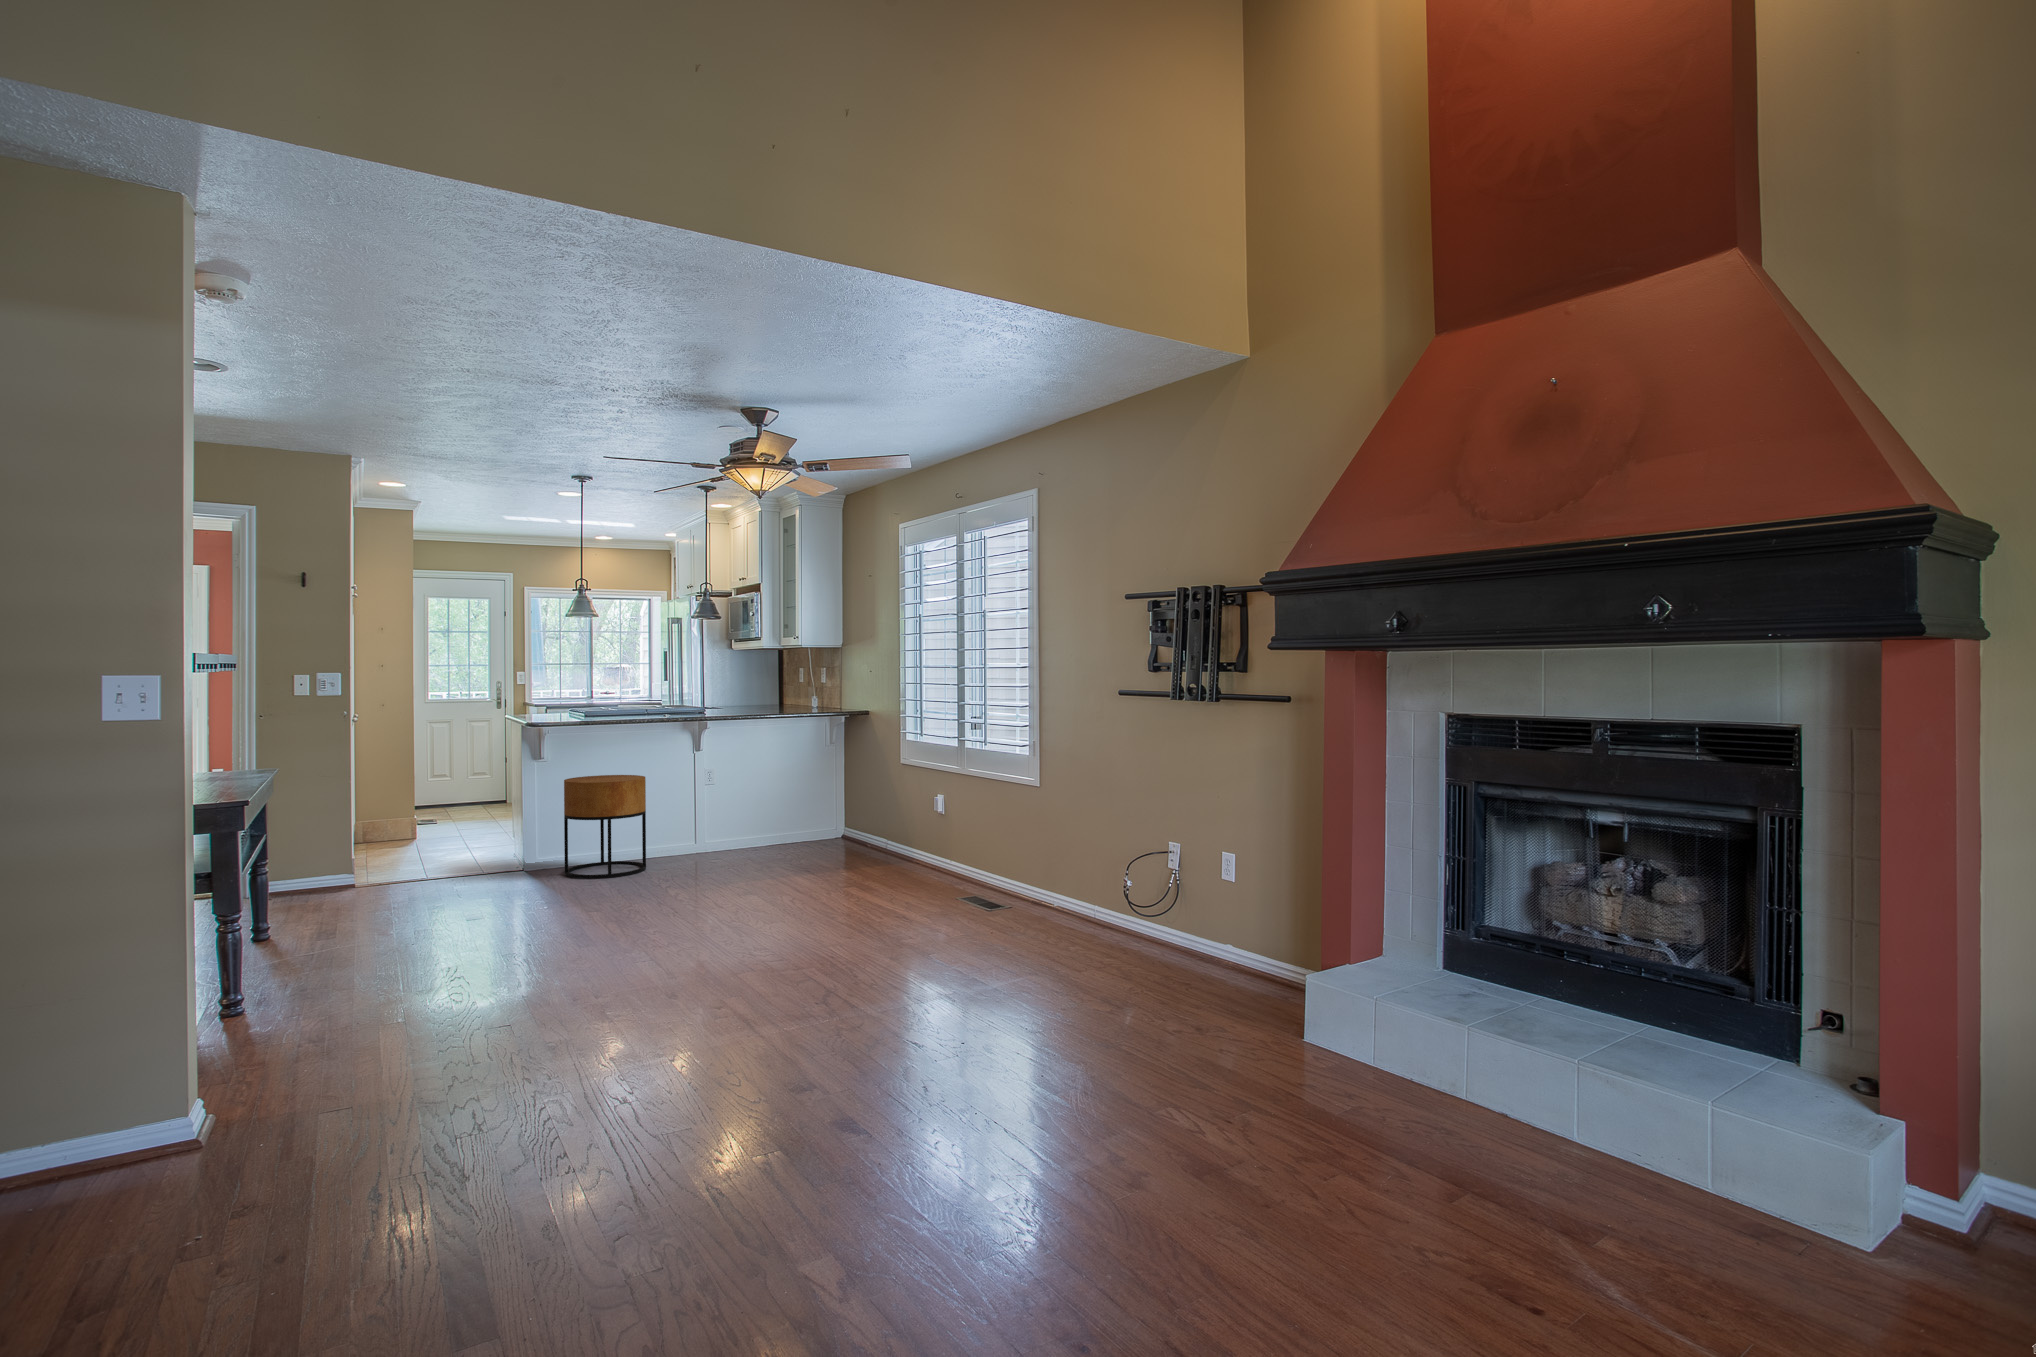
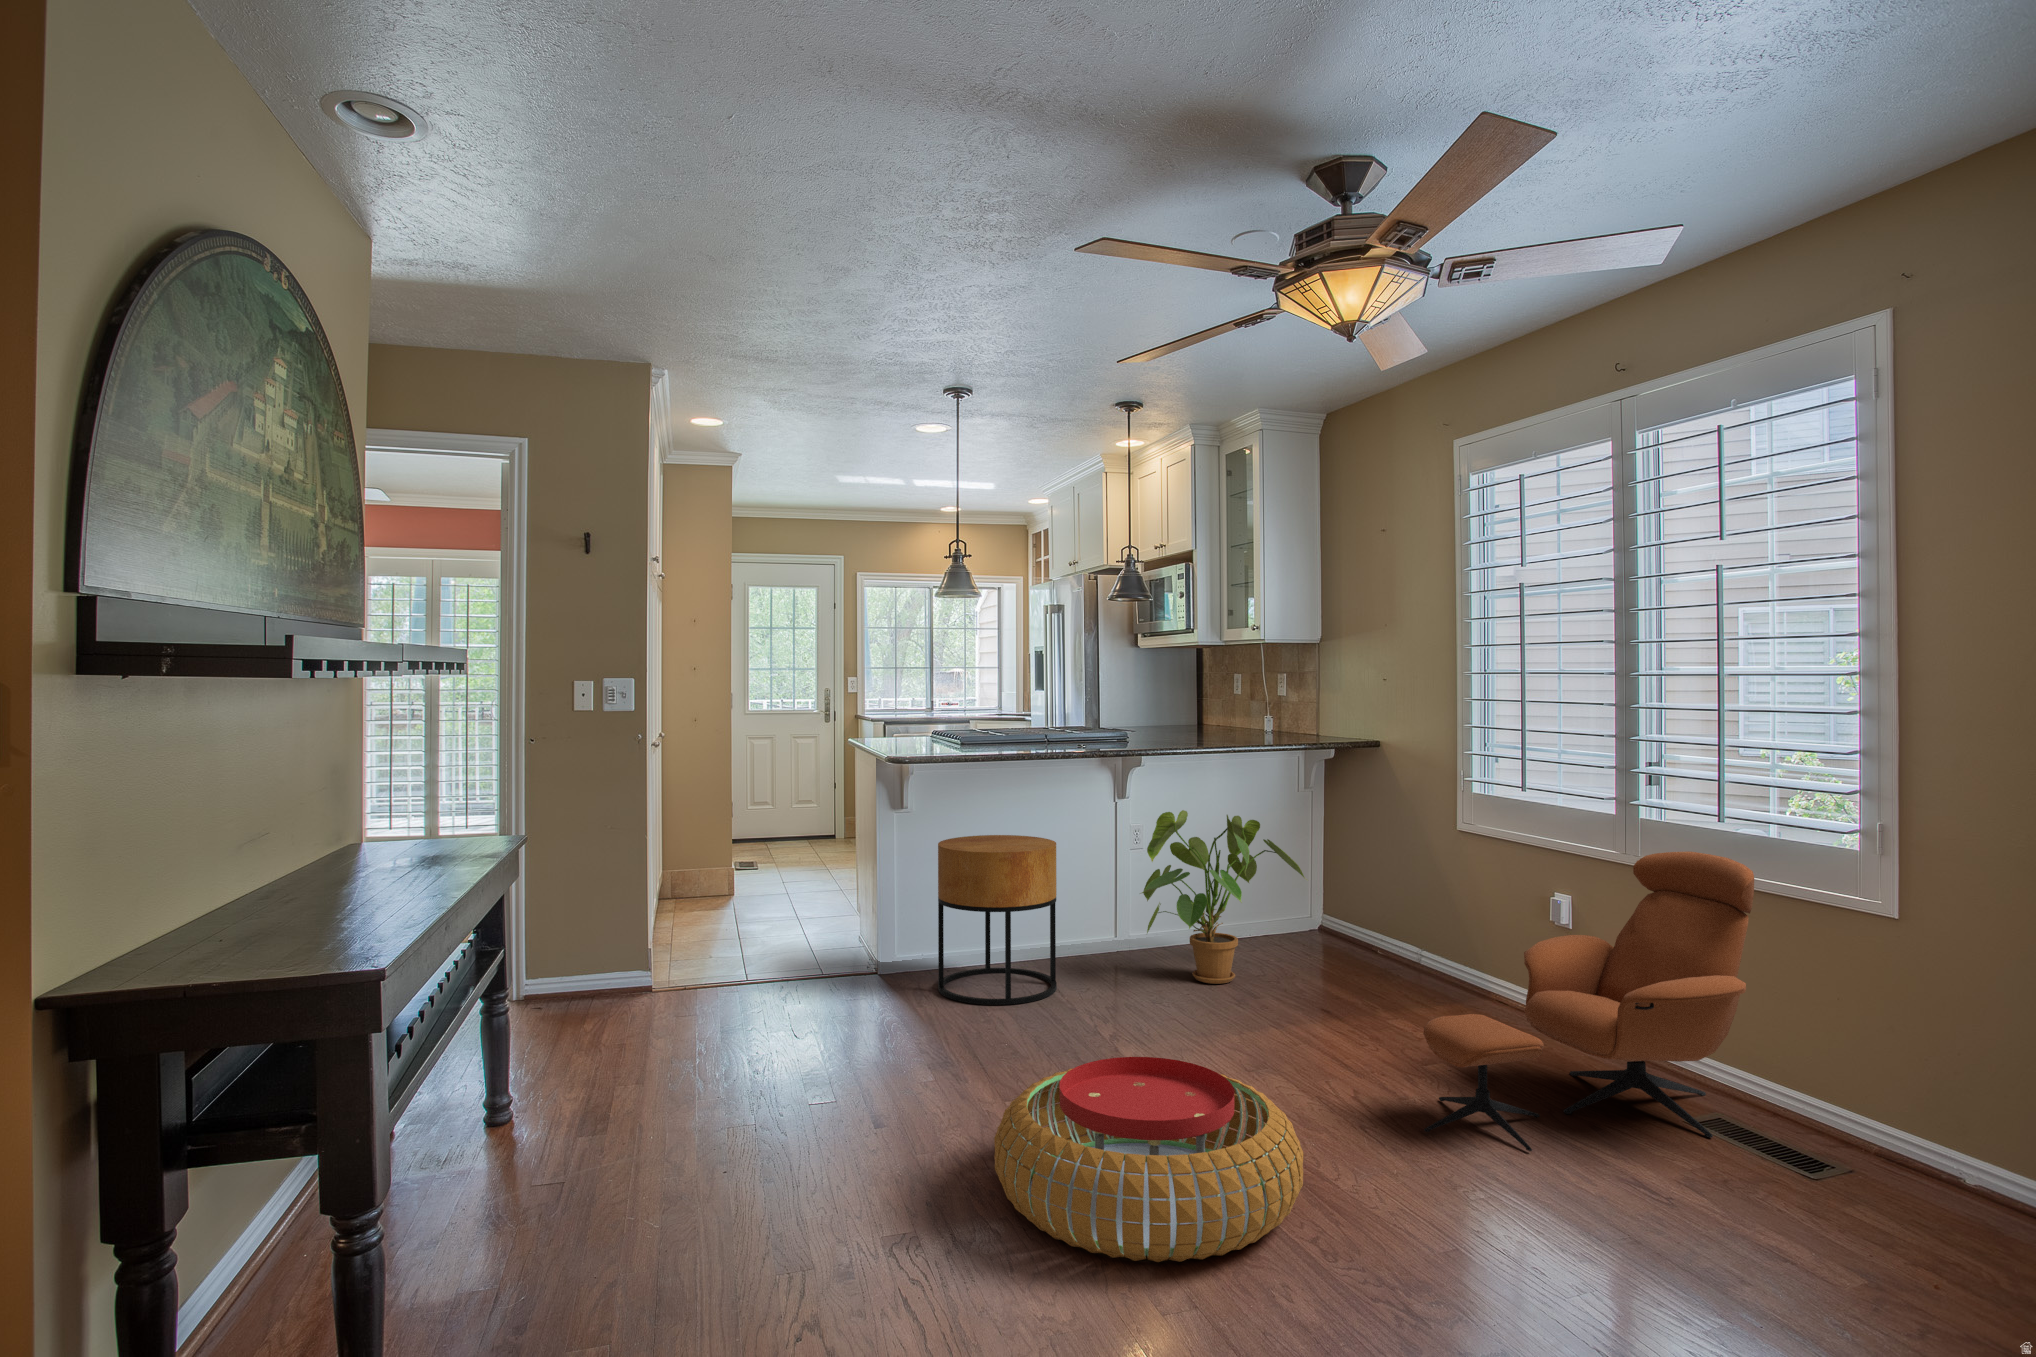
house plant: none [702,757,813,861] -> present [1142,810,1307,984]
lounge chair: none [818,762,991,909] -> present [1423,852,1754,1151]
pouf: none [569,872,733,953] -> present [994,1057,1303,1262]

